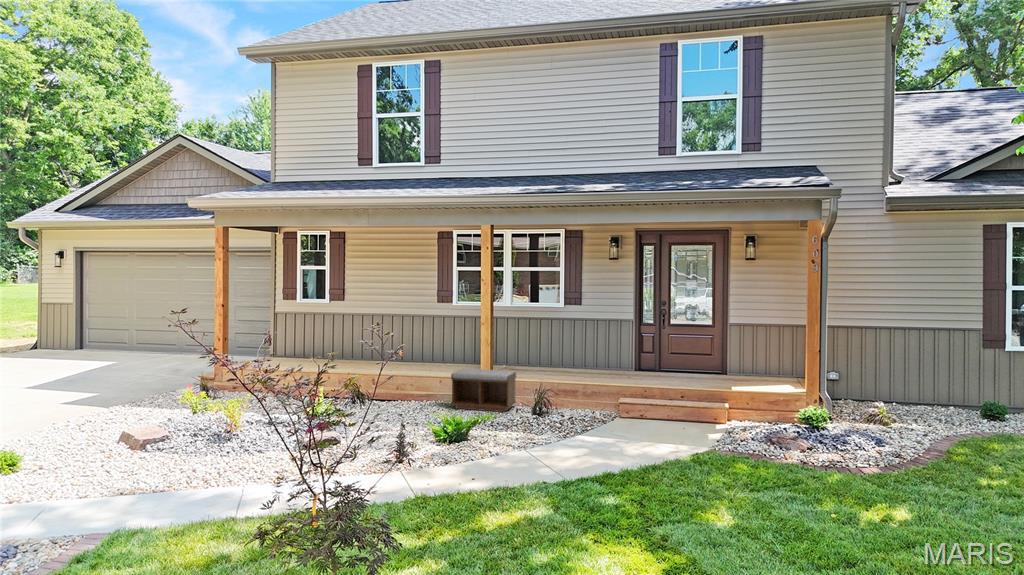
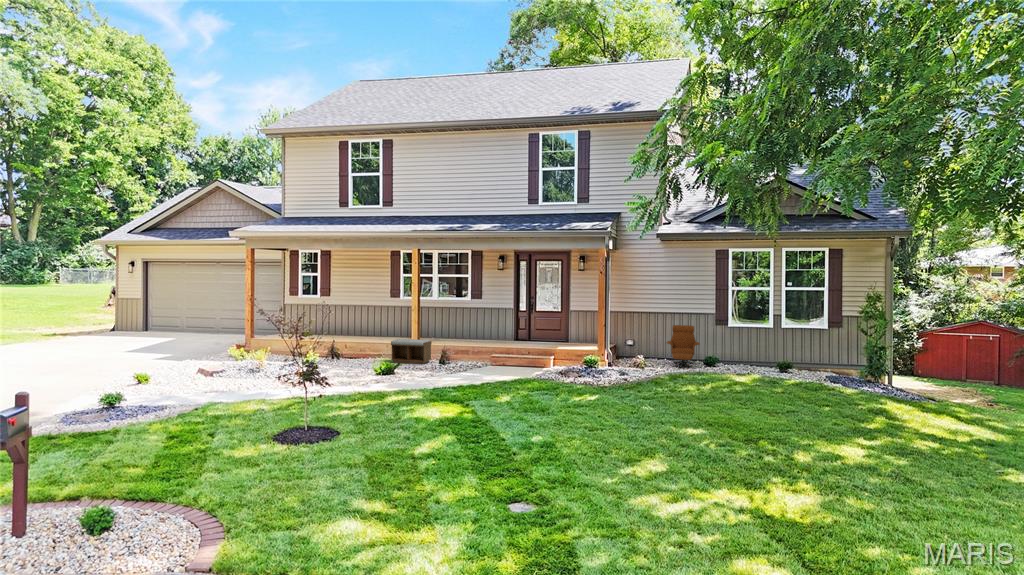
lounge chair: none [899,346,969,422] -> present [667,325,700,368]

